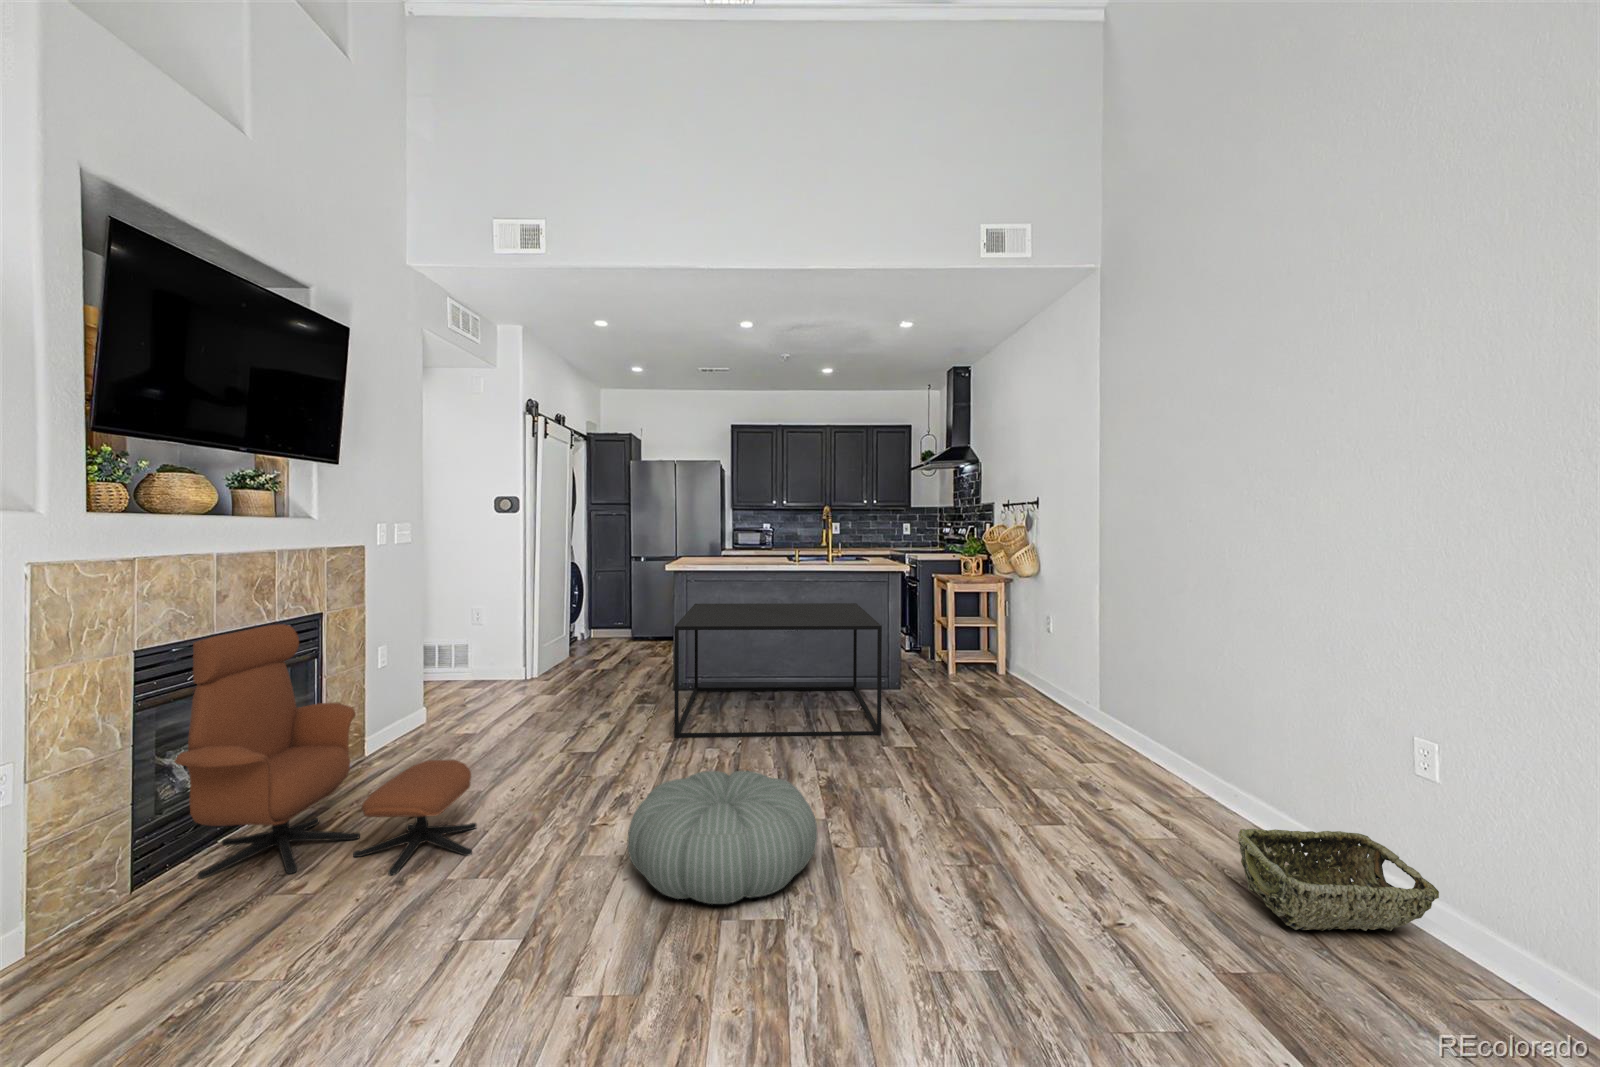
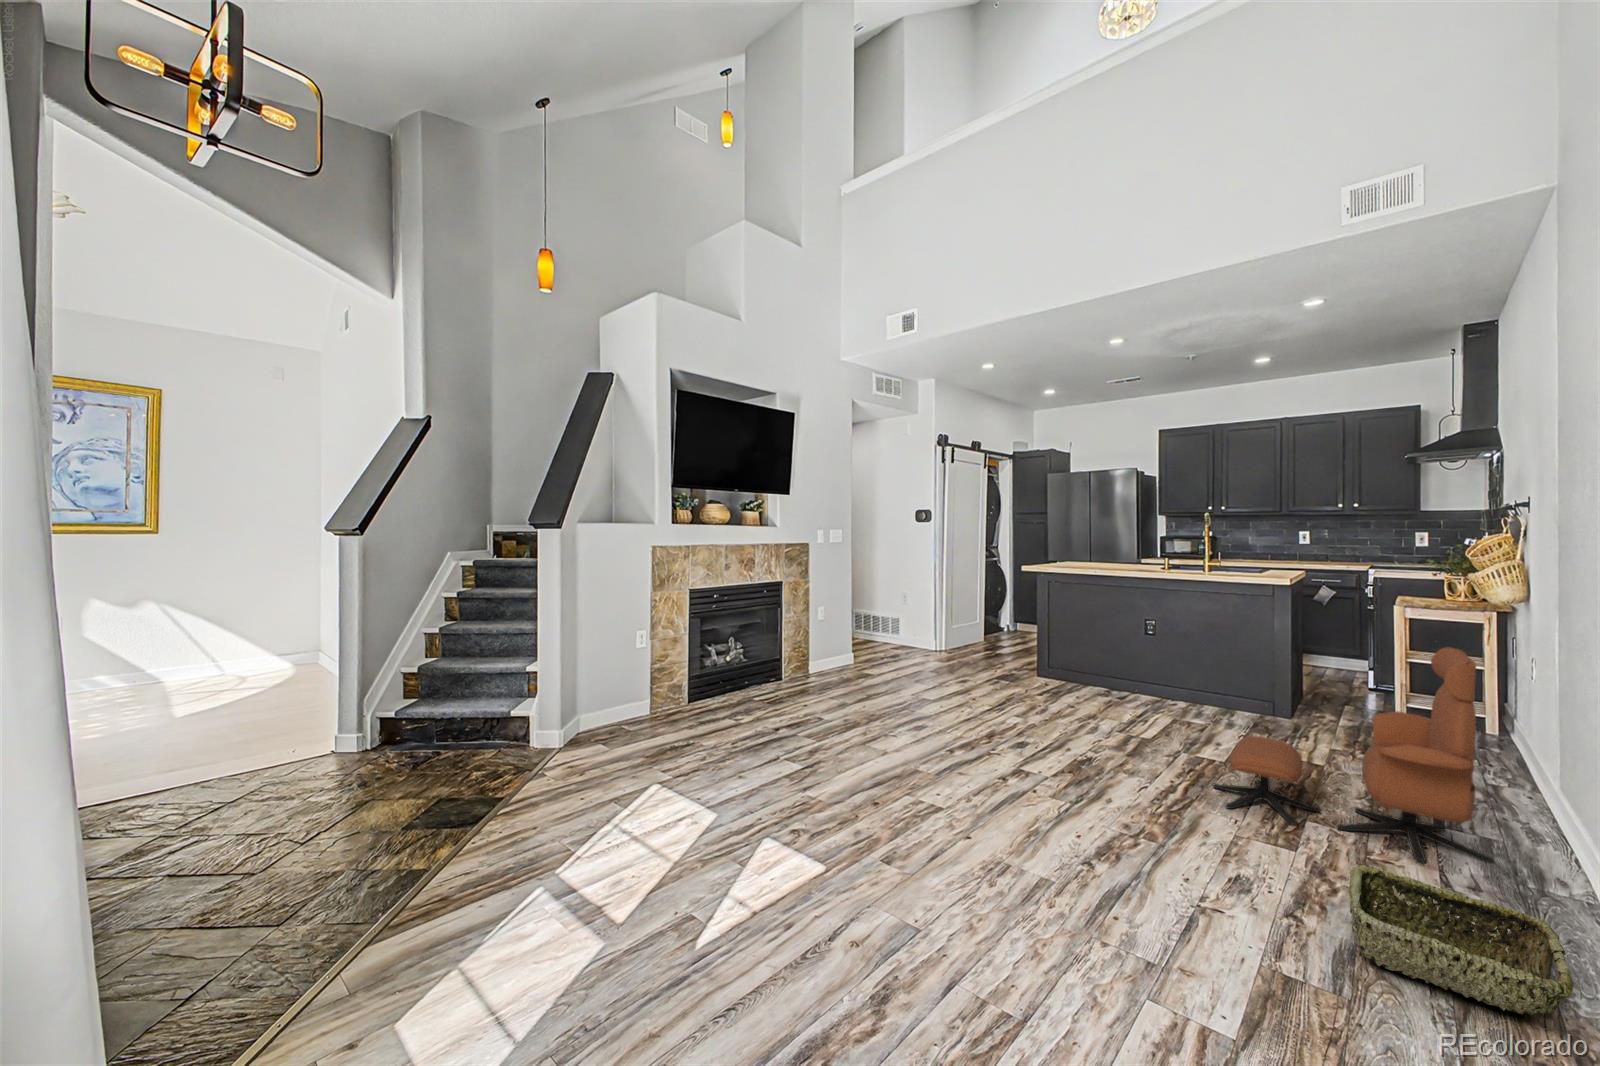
coffee table: present [674,603,882,738] -> none [994,599,1206,733]
lounge chair: present [175,624,477,878] -> present [1213,647,1494,863]
pouf: present [628,770,817,904] -> none [877,710,1003,792]

